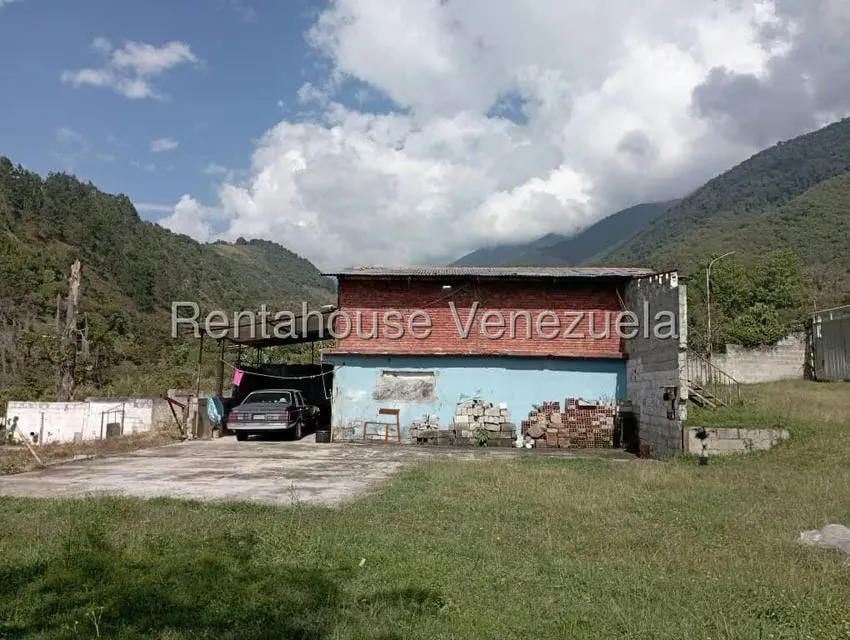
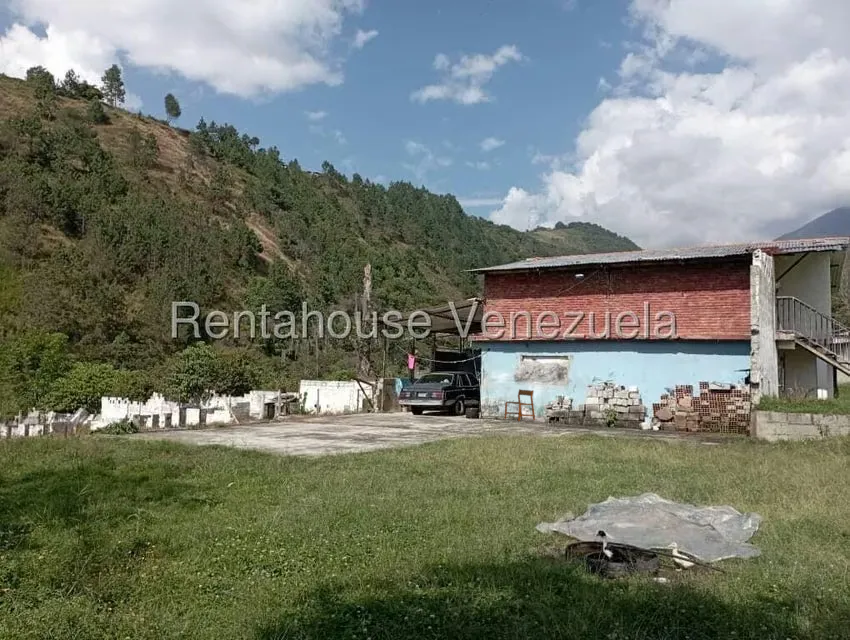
potted plant: present [689,426,715,465] -> none [754,409,783,451]

